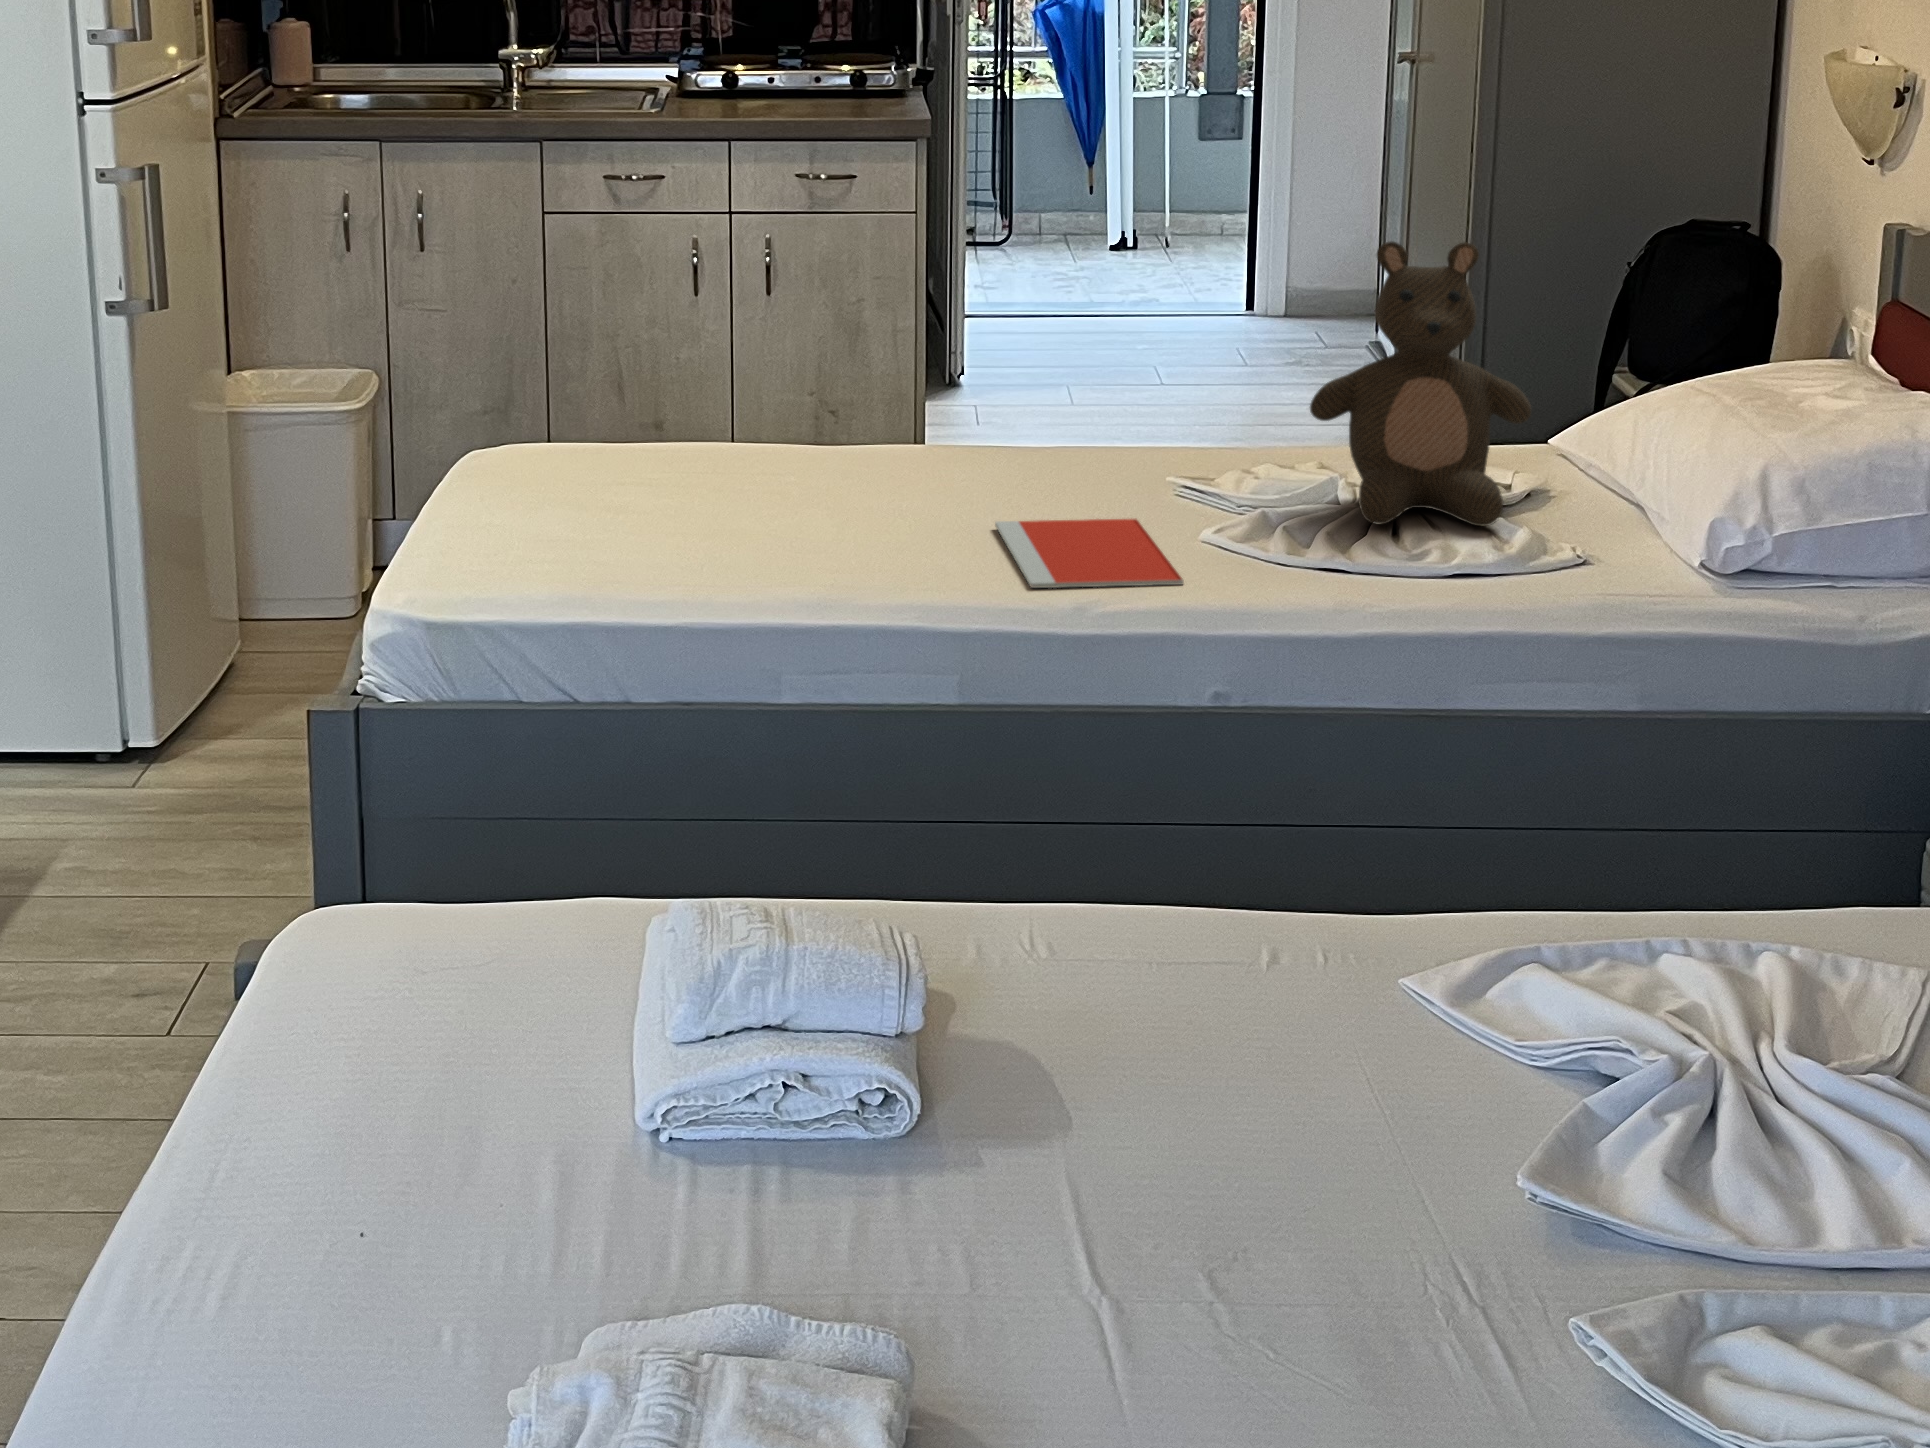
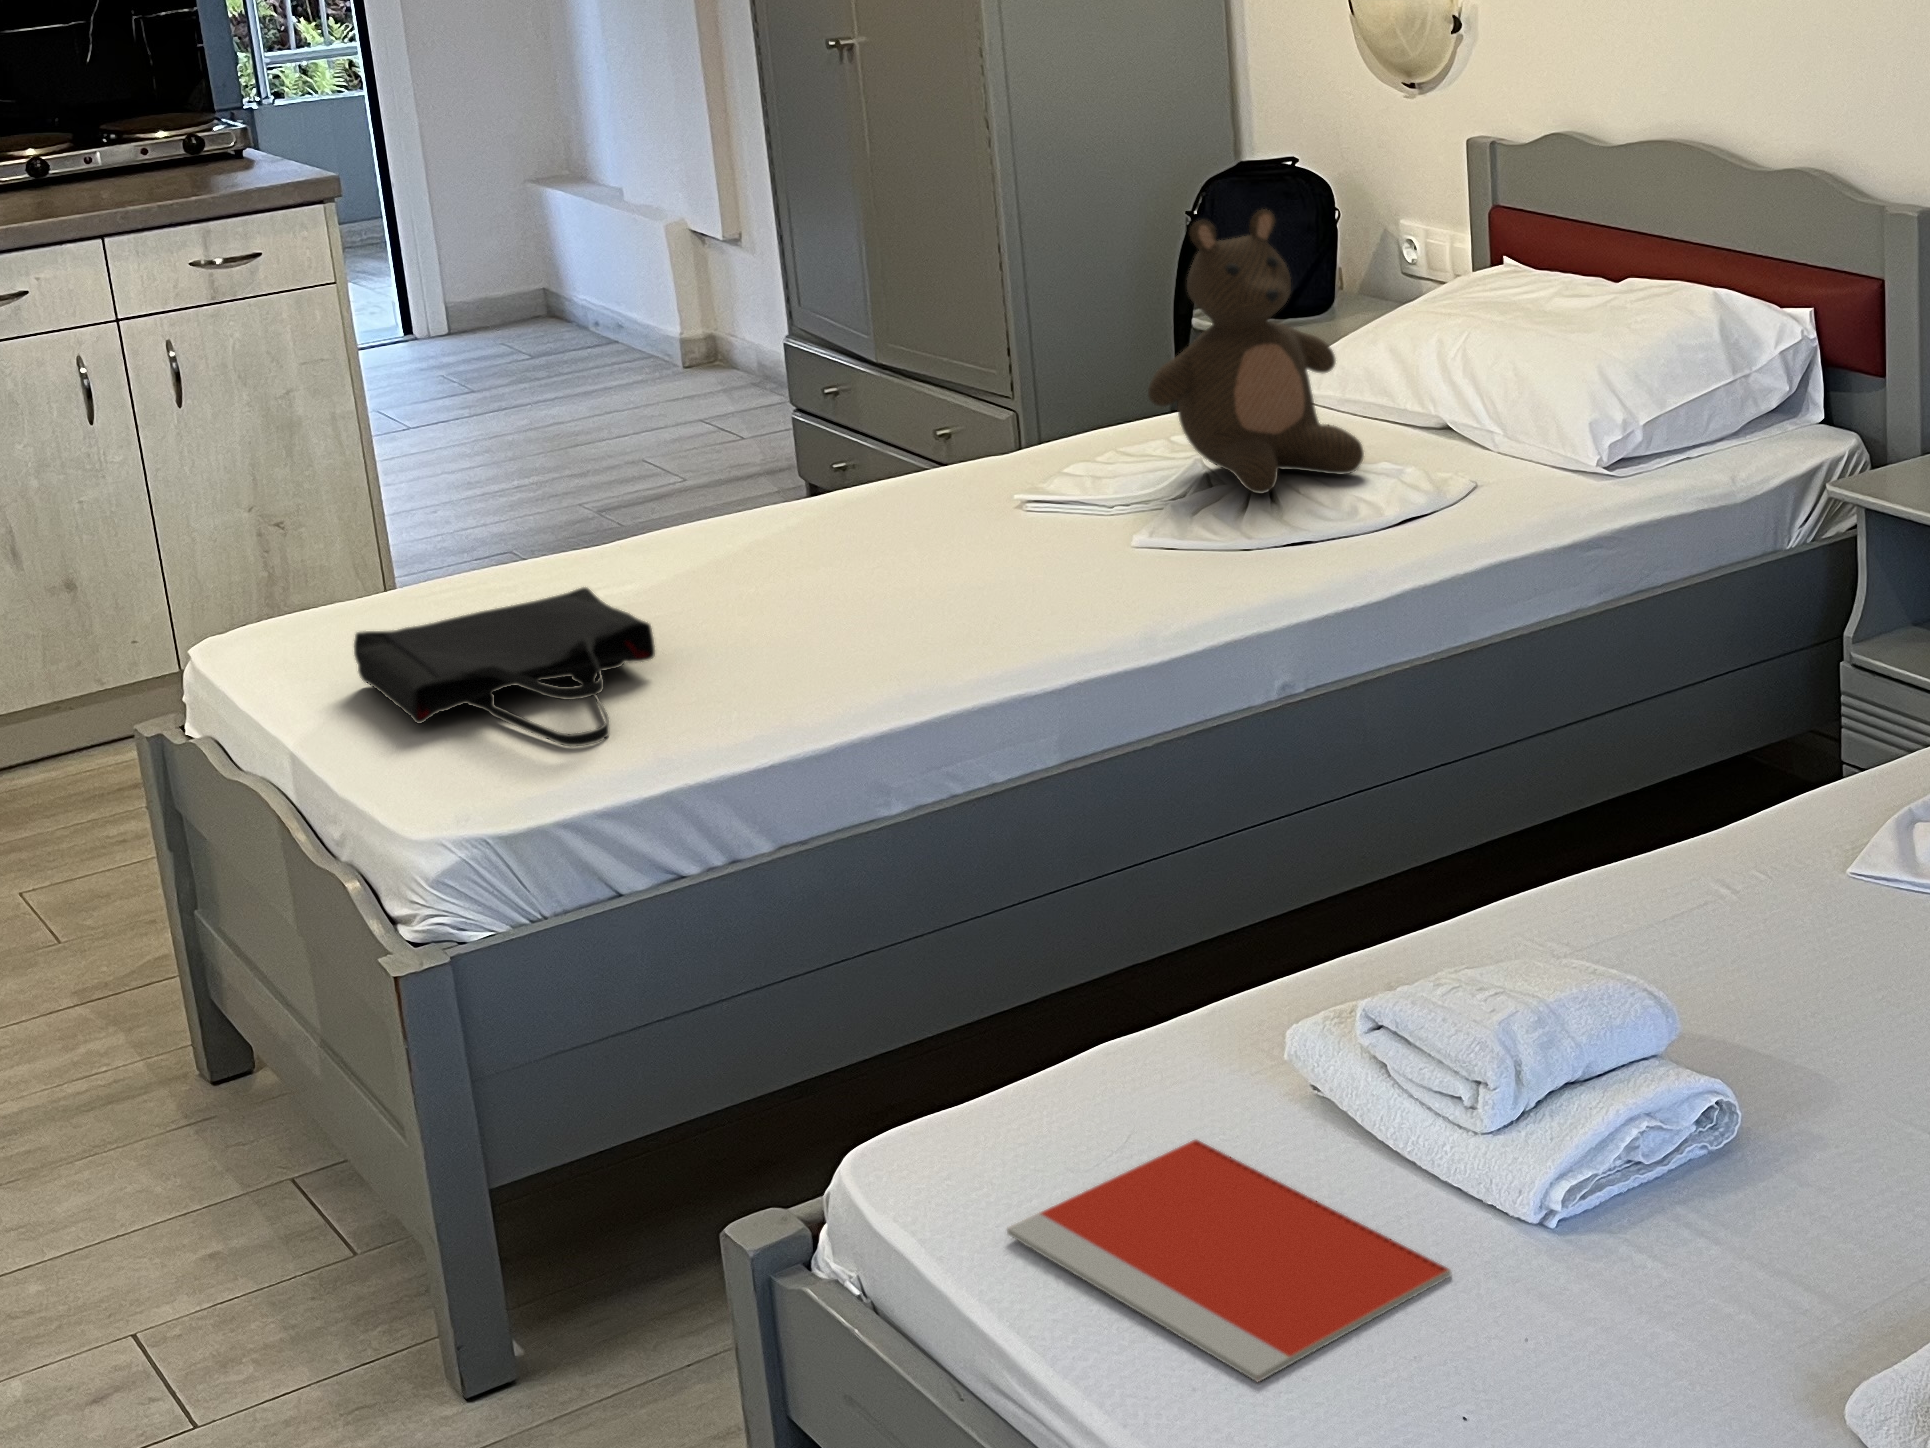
tote bag: none [488,456,721,578] -> present [354,587,655,746]
notebook: present [995,519,1184,588] -> present [1007,1140,1451,1382]

